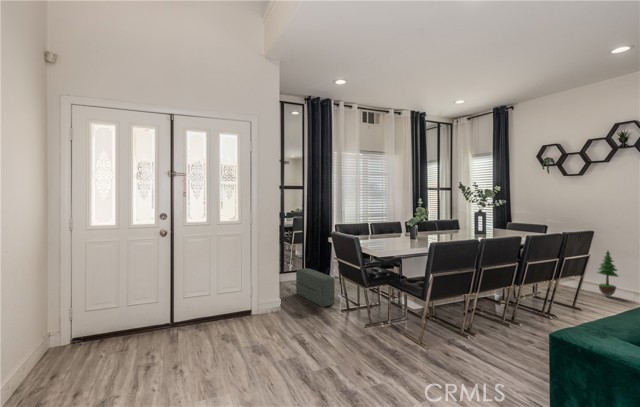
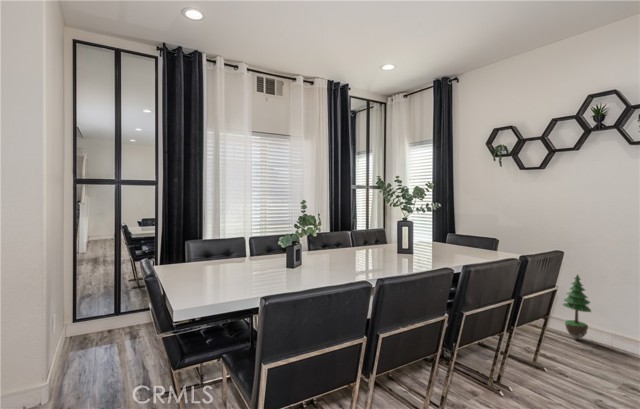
pouf: present [296,268,335,307] -> none [113,314,158,391]

